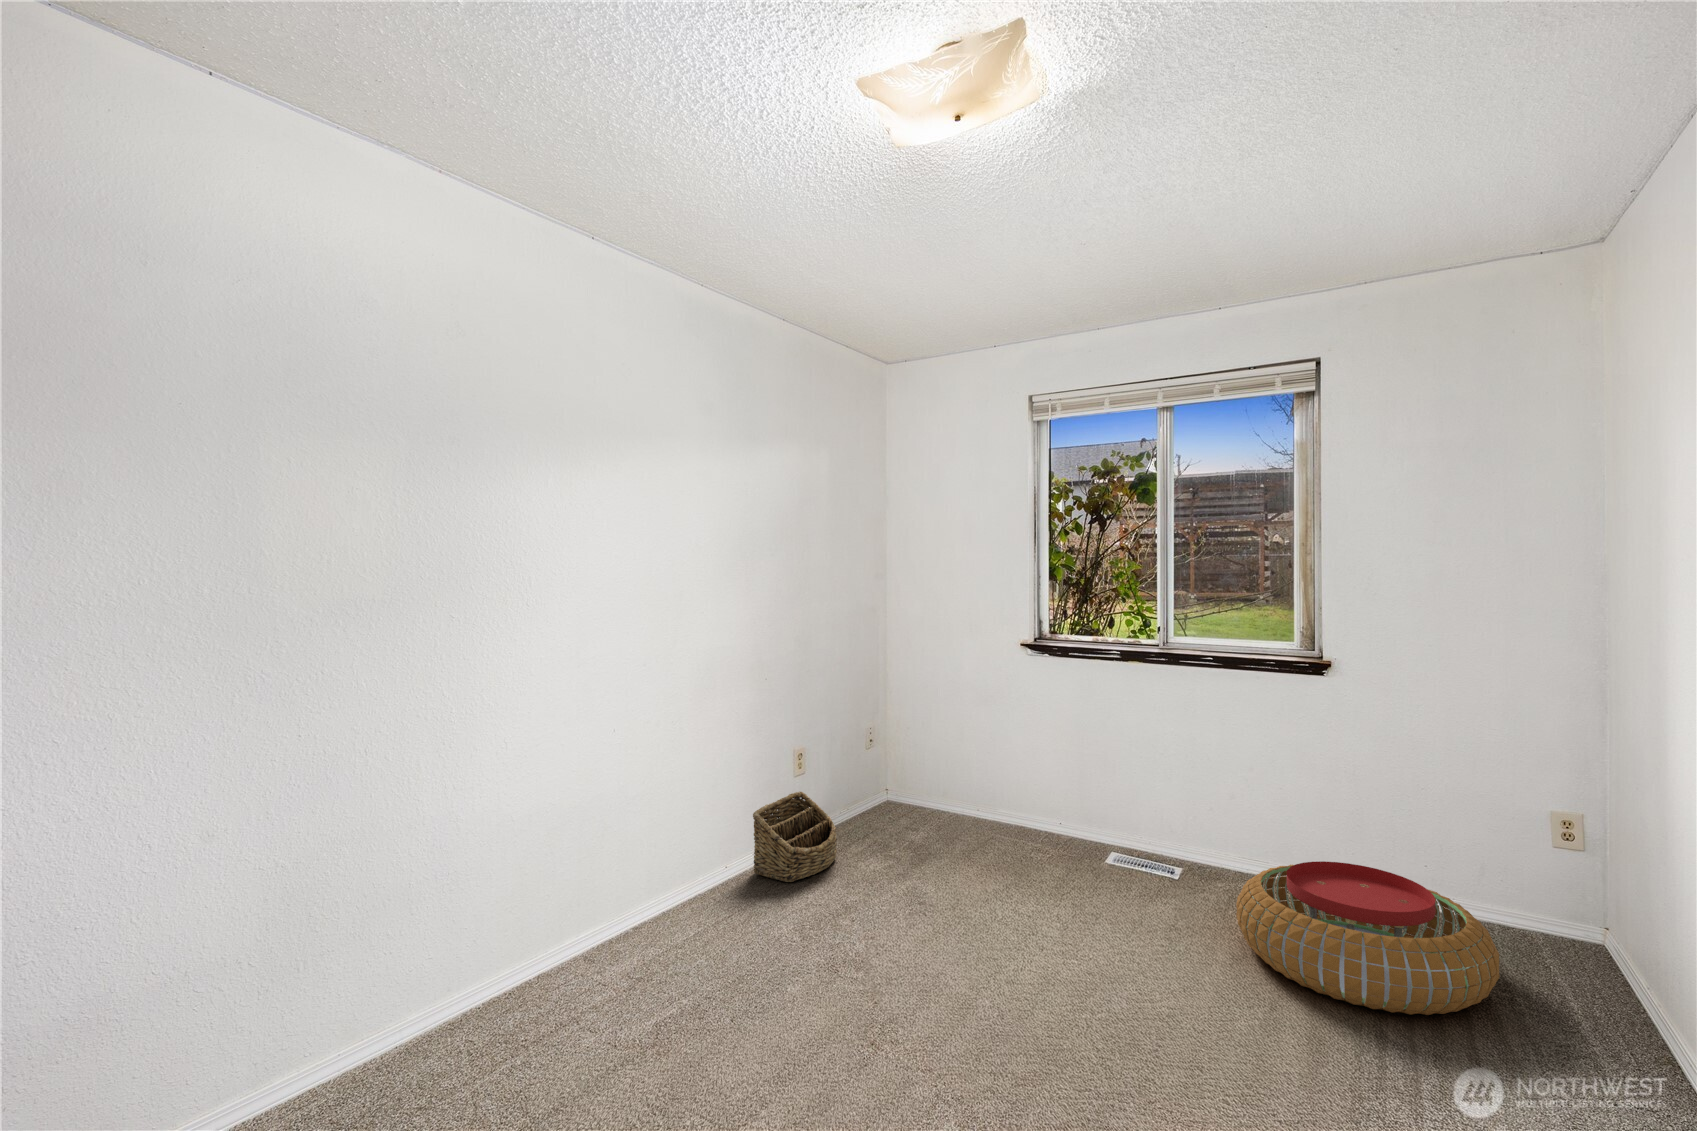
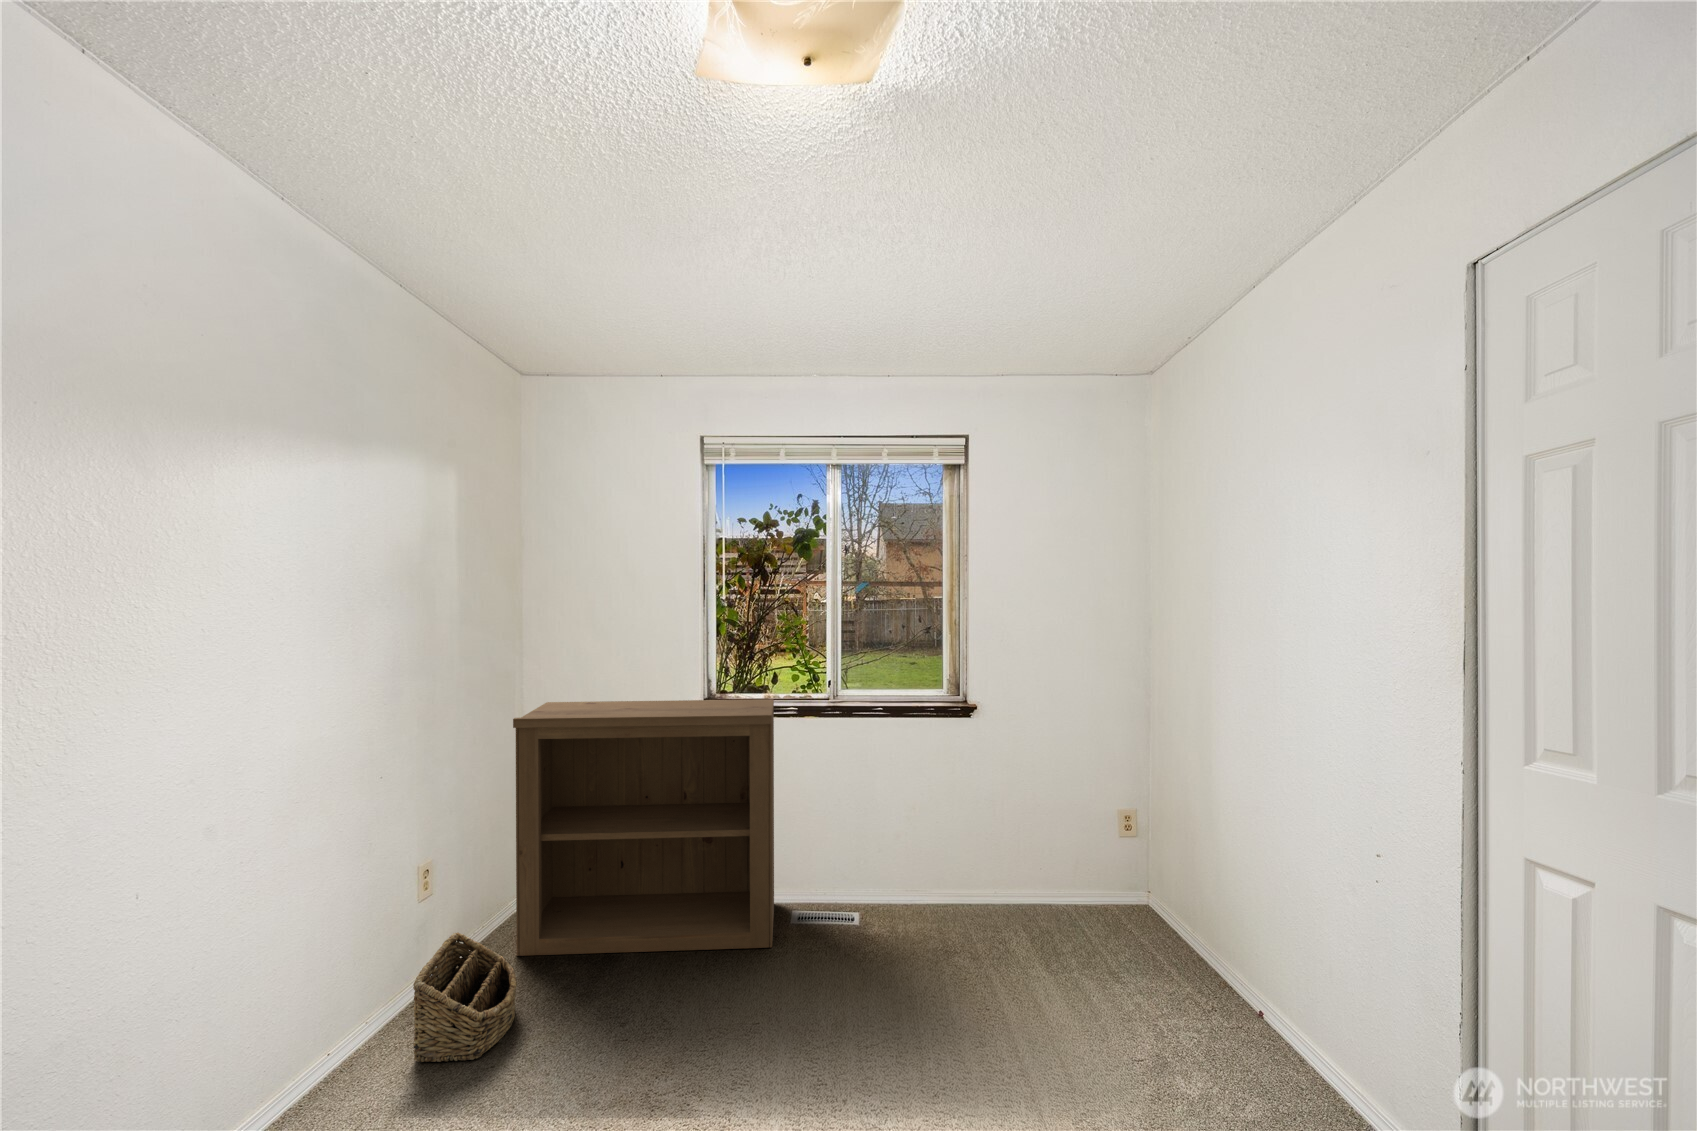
bookshelf: none [859,632,1096,872] -> present [513,699,774,956]
pouf: present [1236,861,1499,1015] -> none [945,881,1133,1005]

